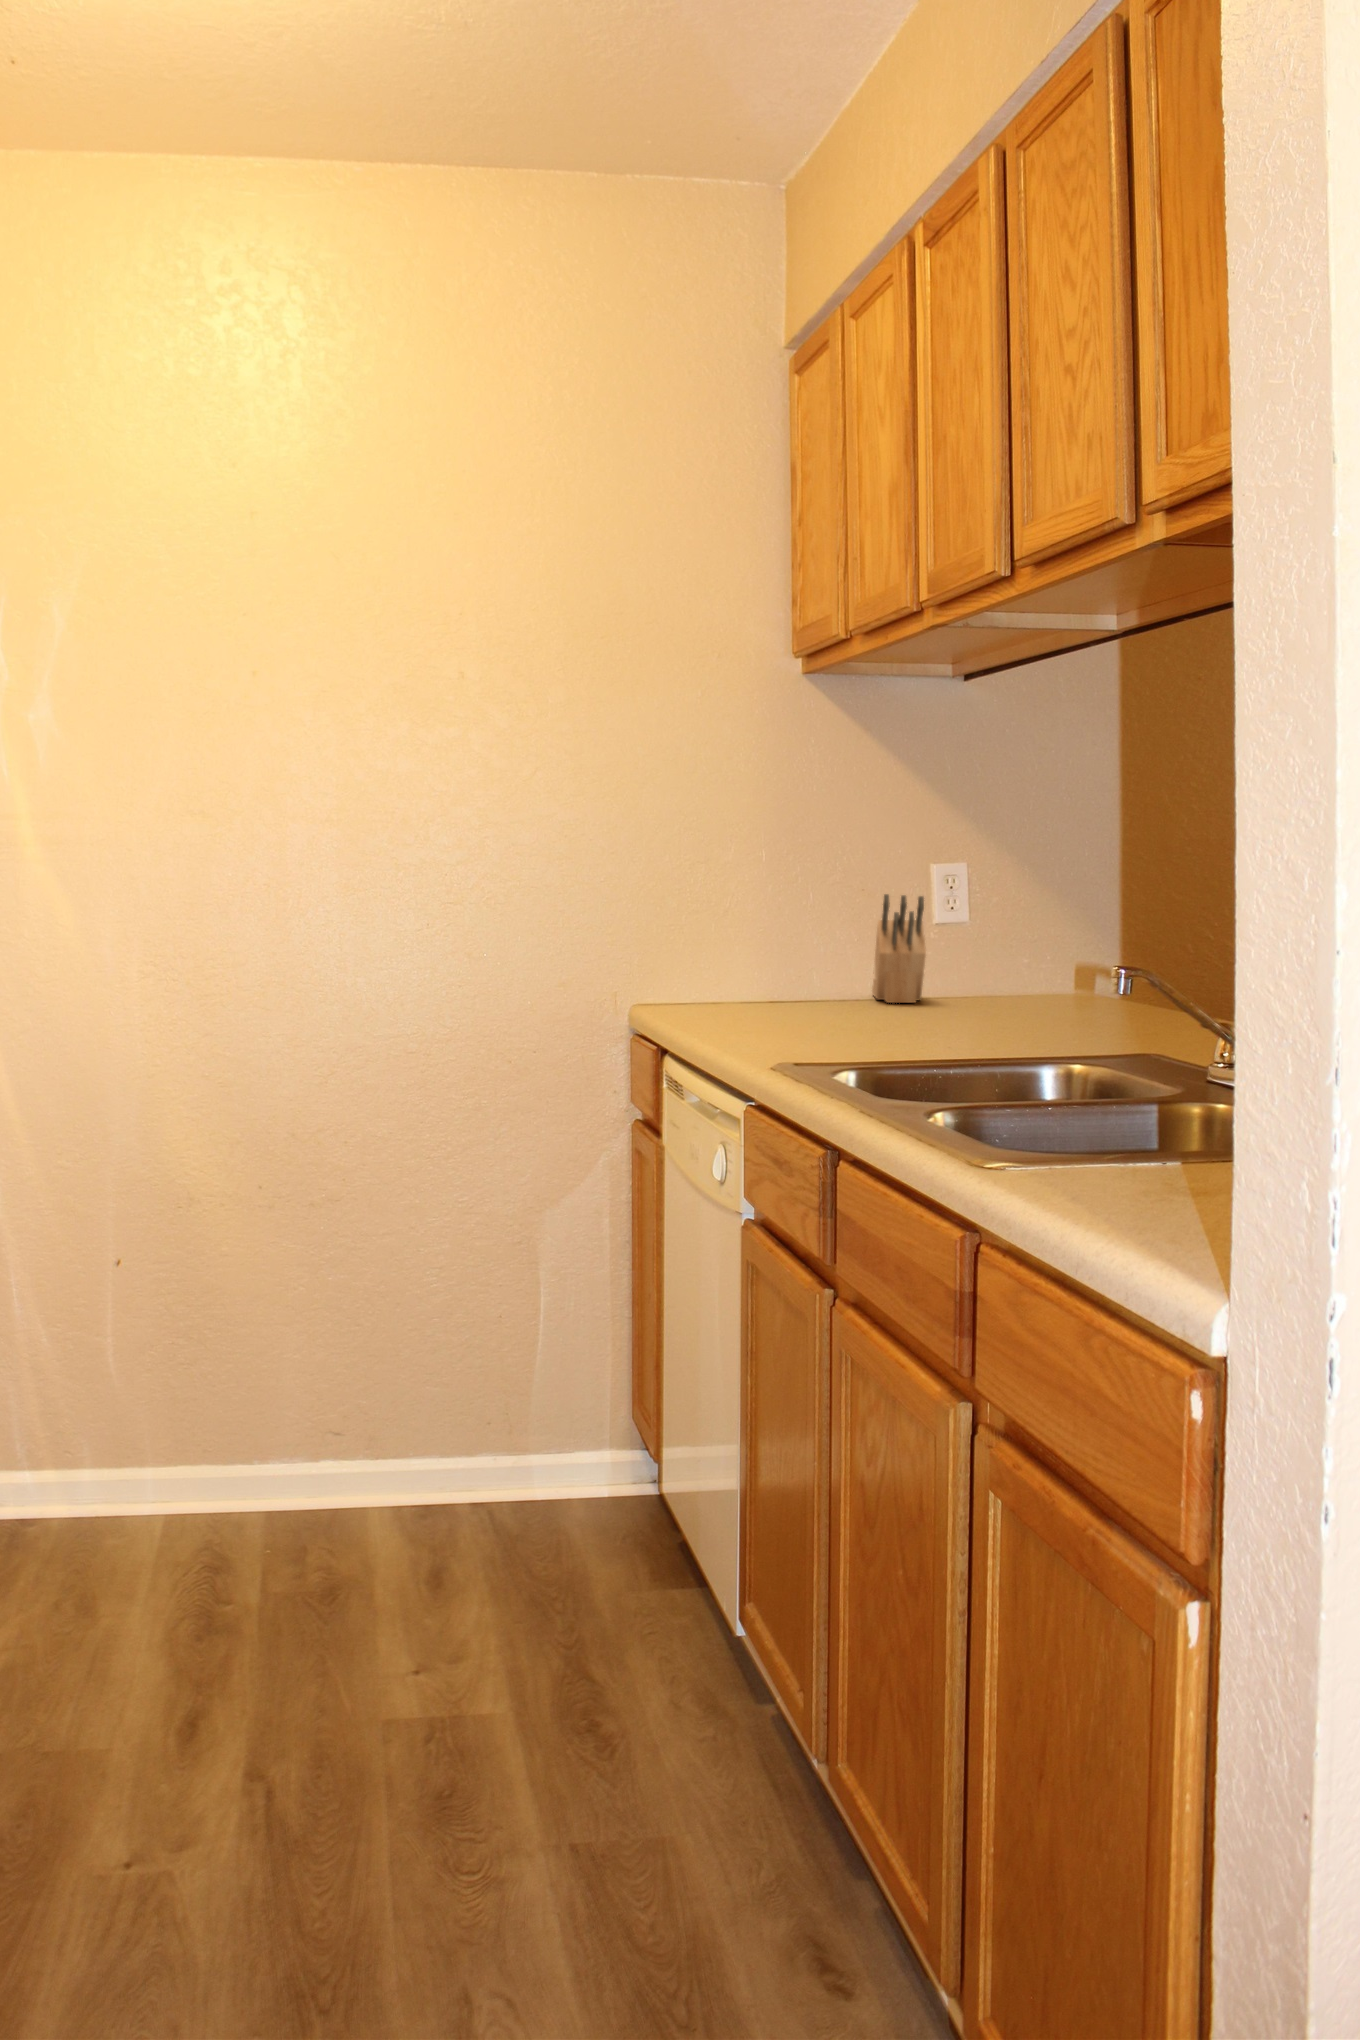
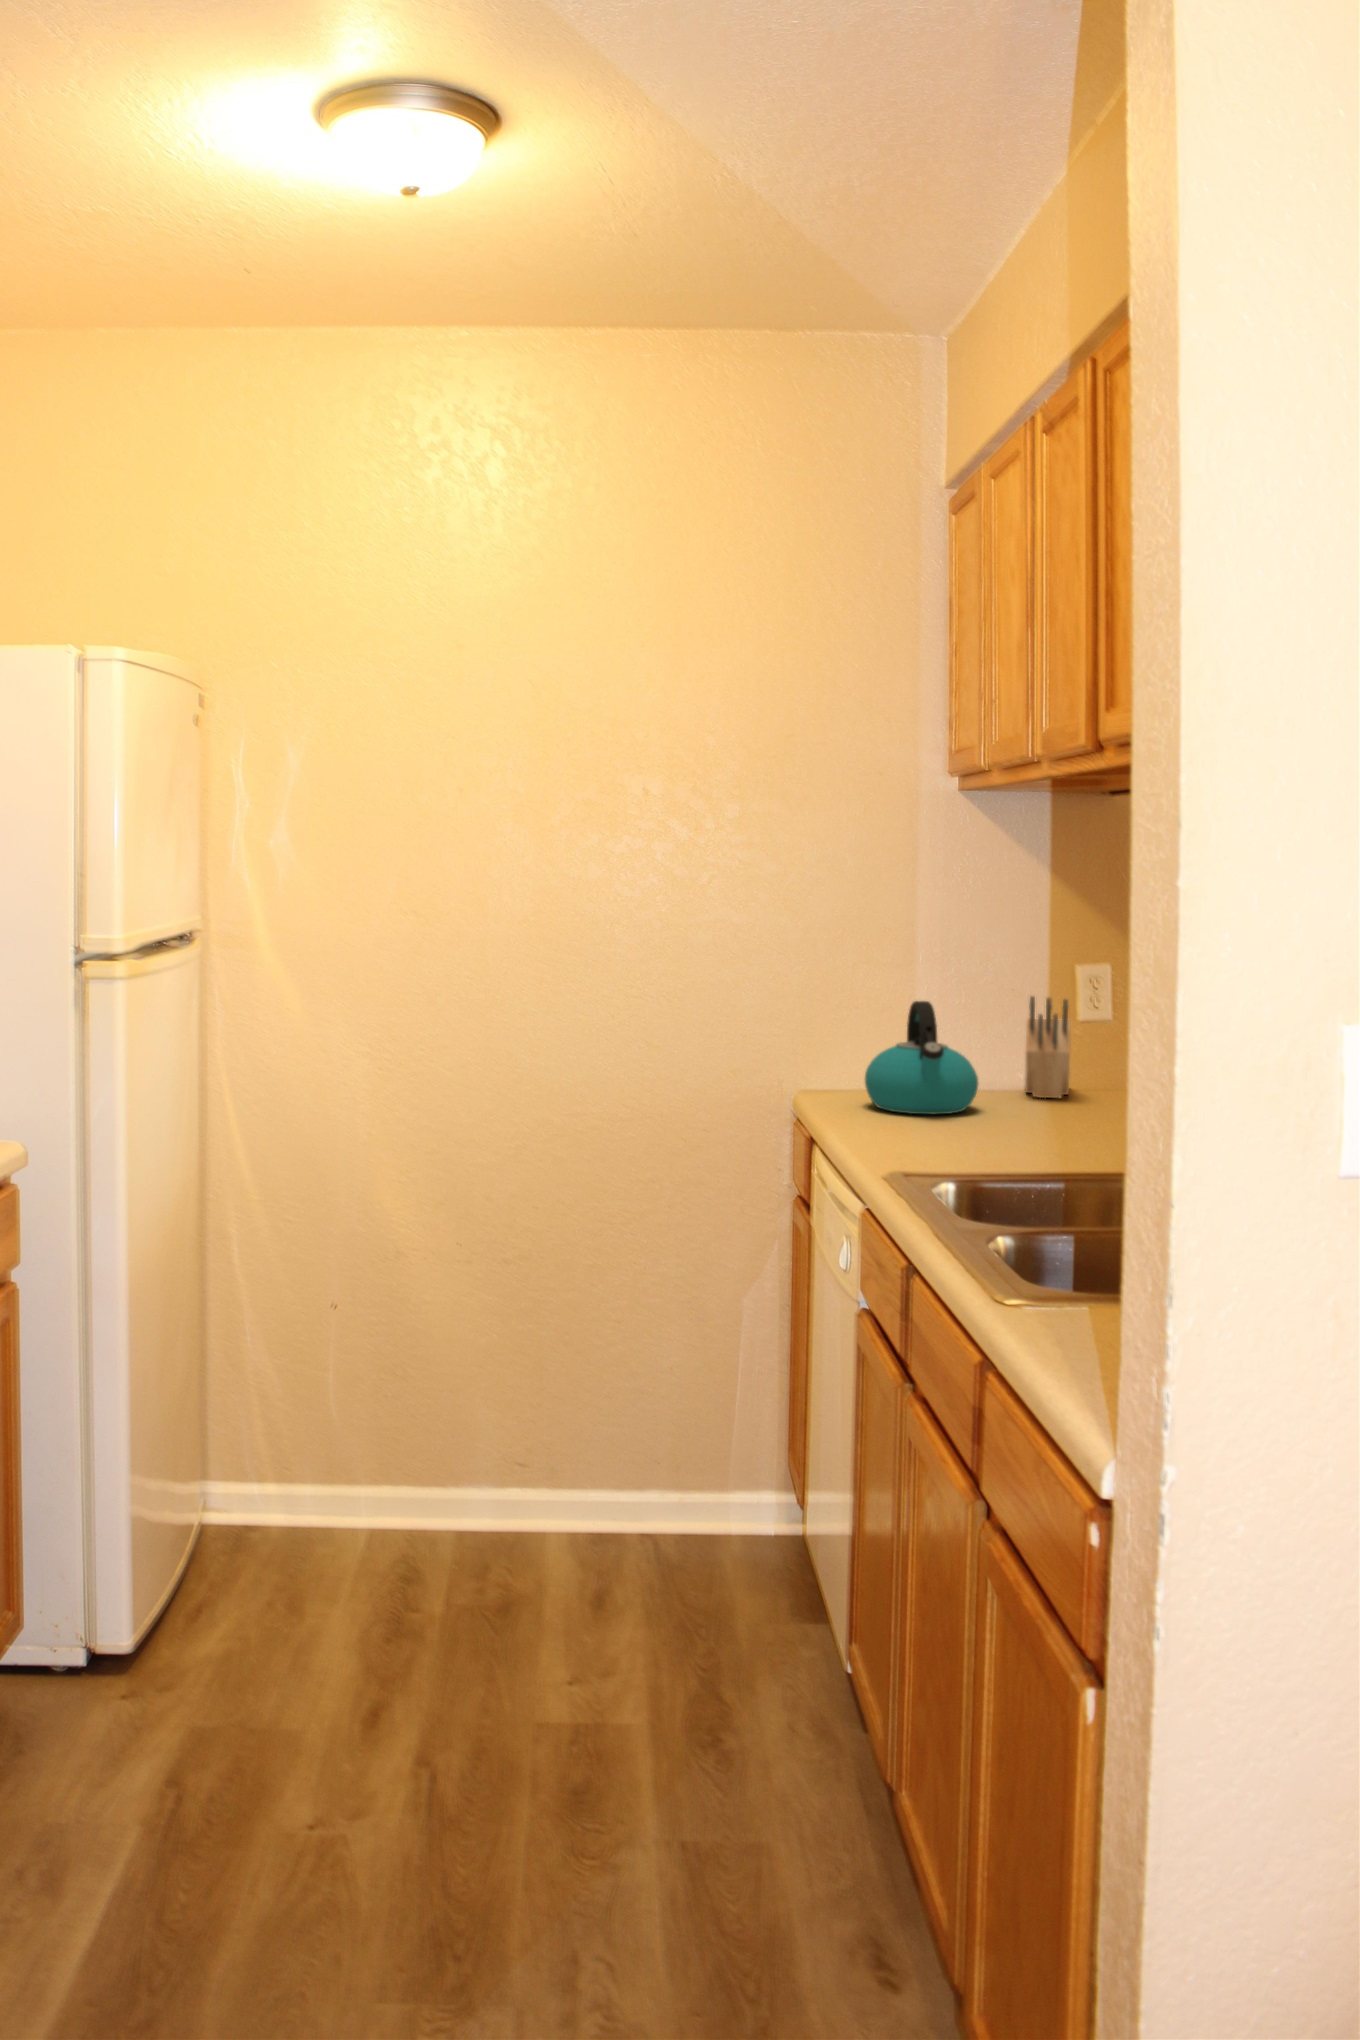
kettle: none [717,898,839,1017] -> present [865,1001,978,1114]

